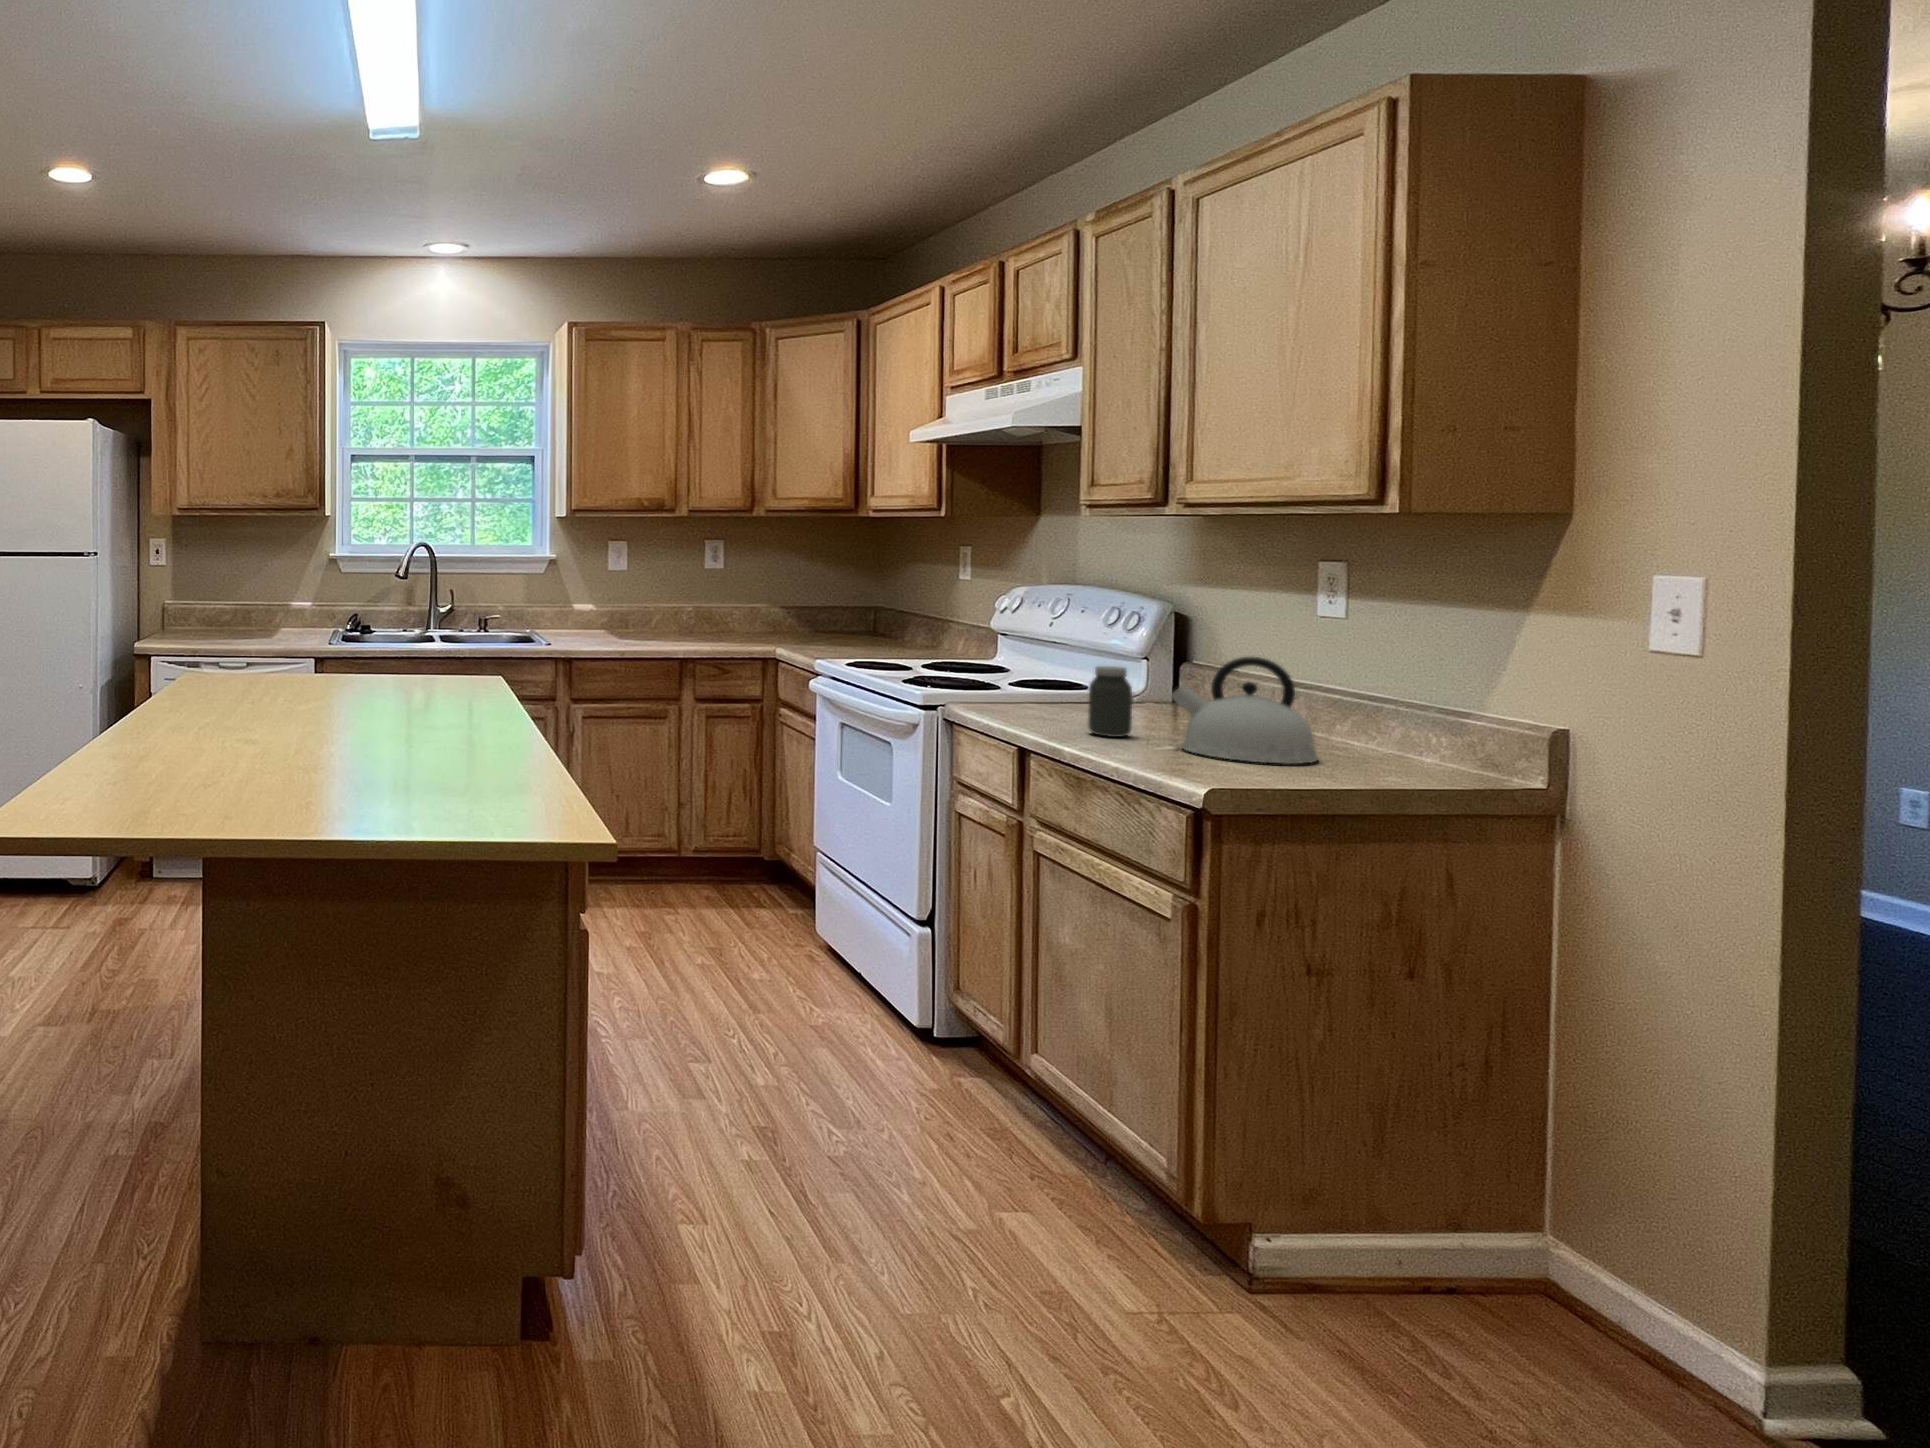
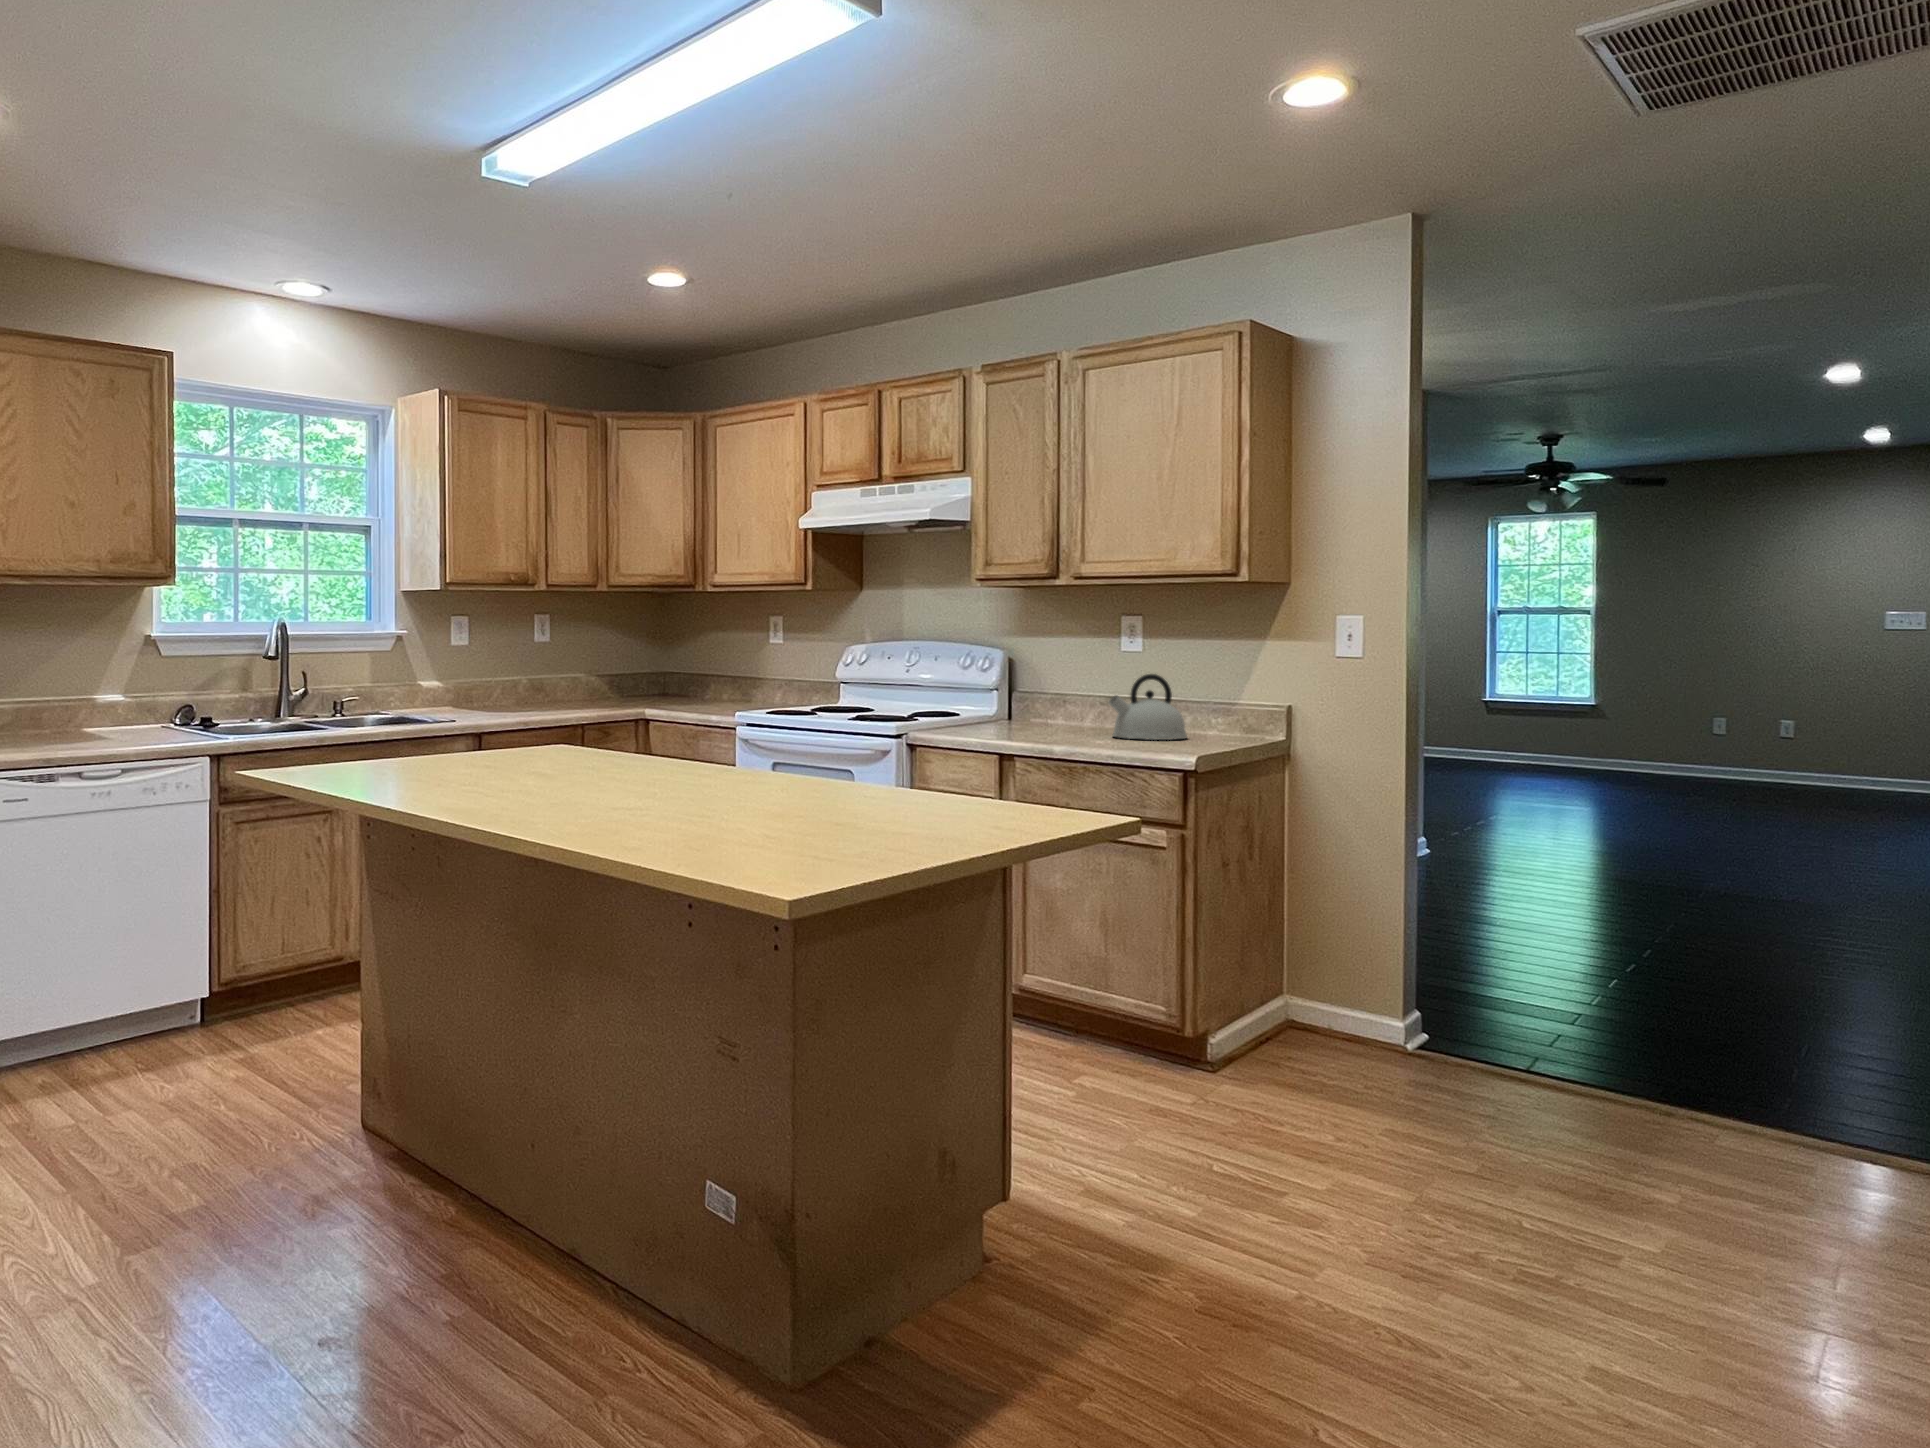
jar: present [1088,666,1132,737] -> none [1049,688,1075,737]

